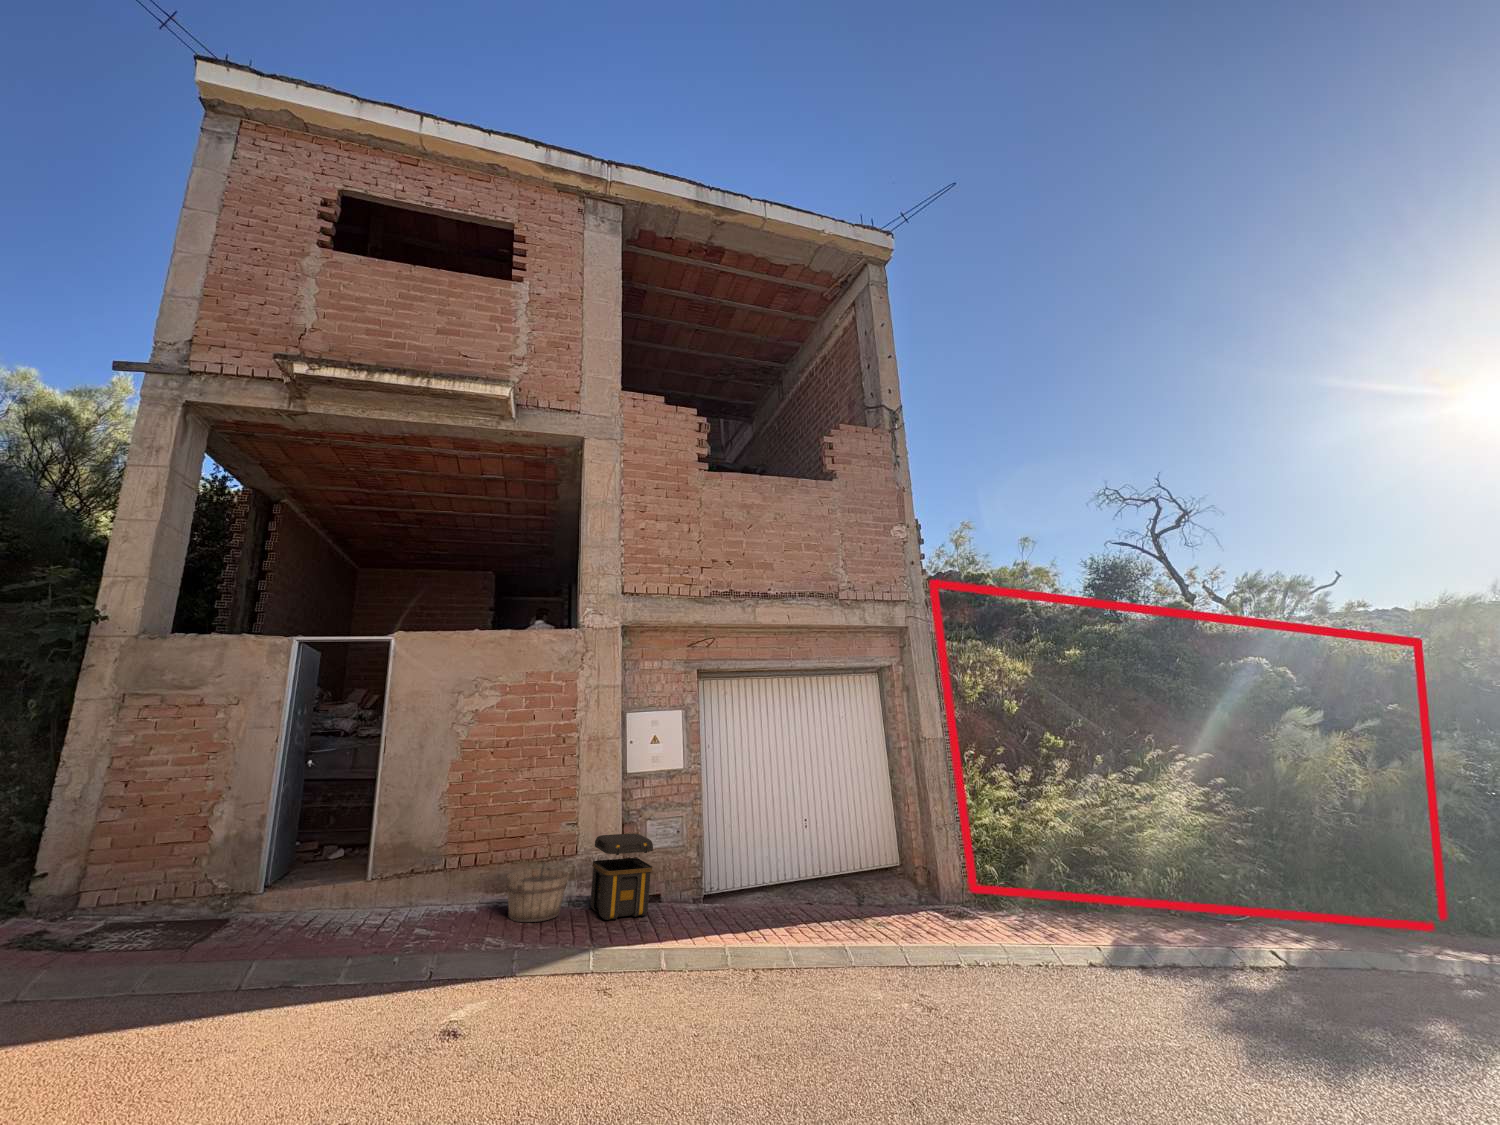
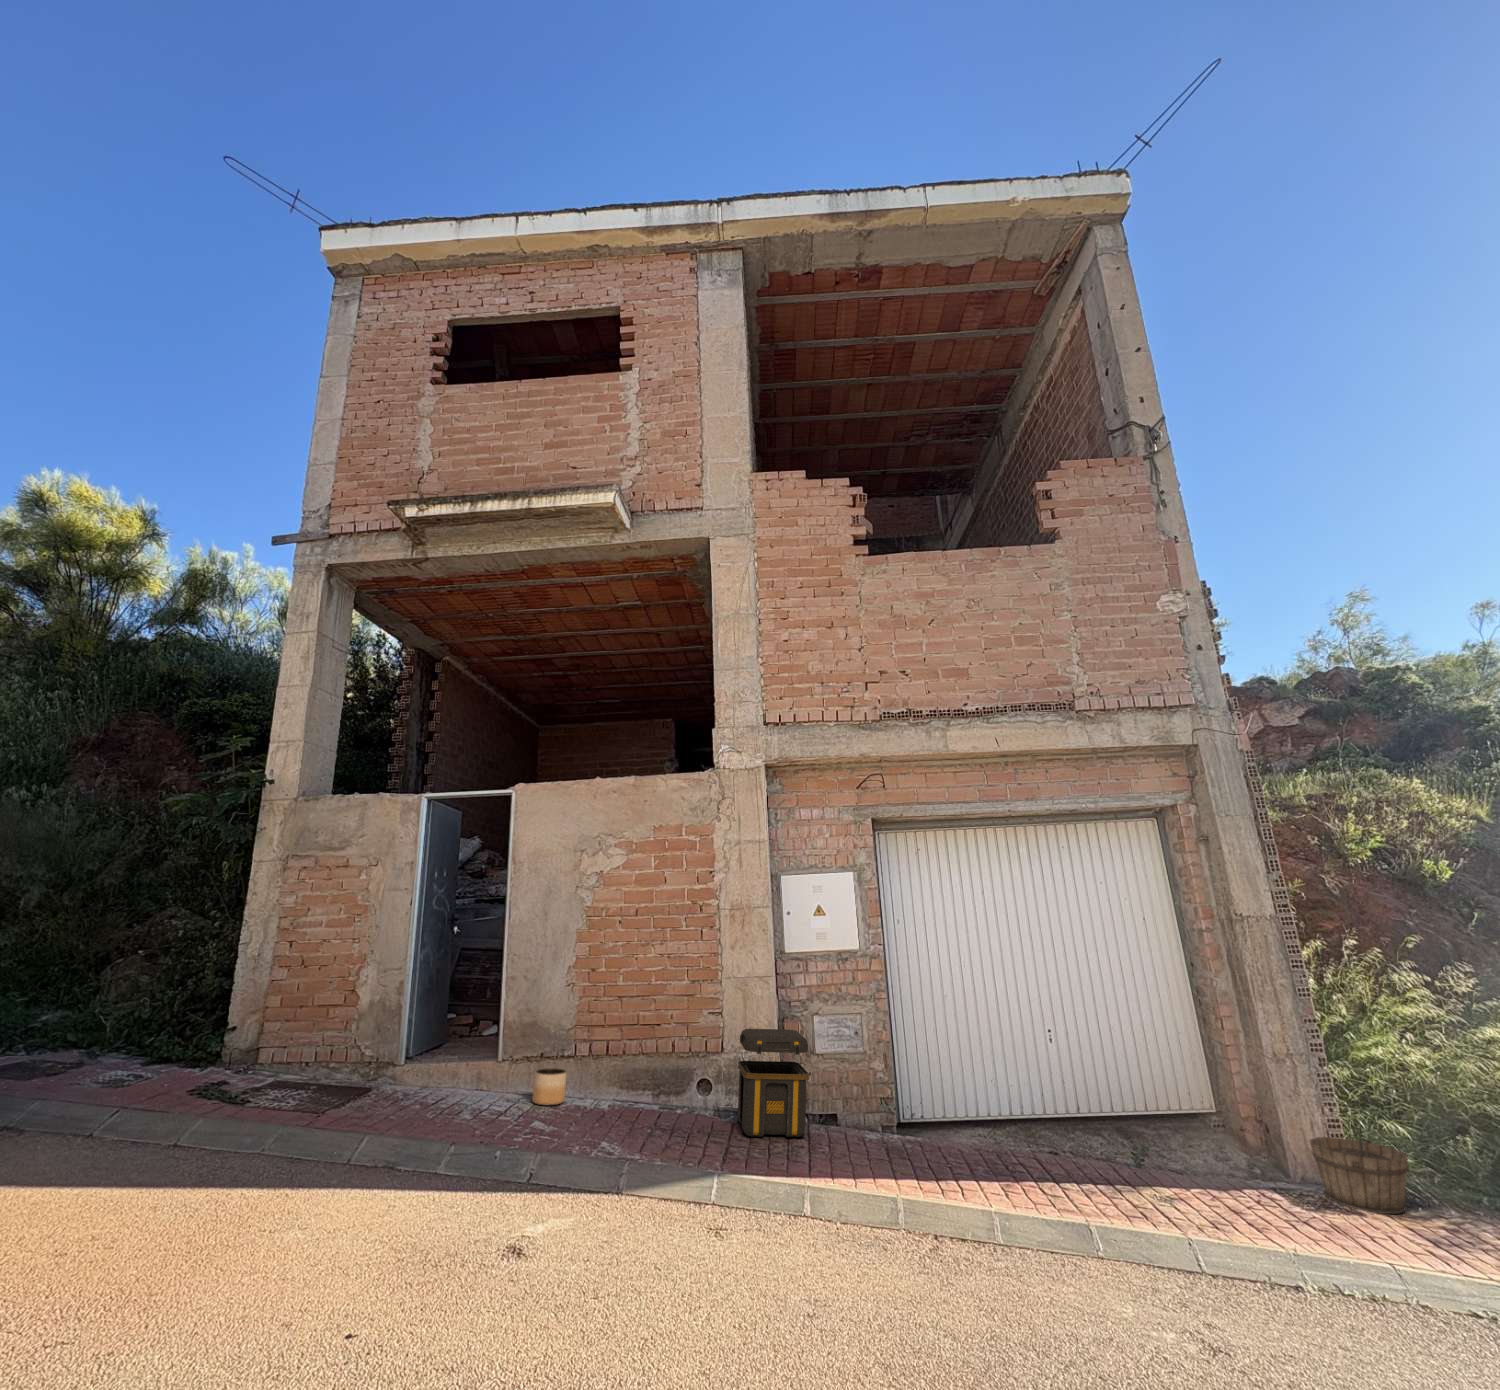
wooden bucket: present [506,863,569,922] -> present [1310,1127,1409,1214]
planter: none [406,882,439,915] -> present [532,1068,567,1106]

